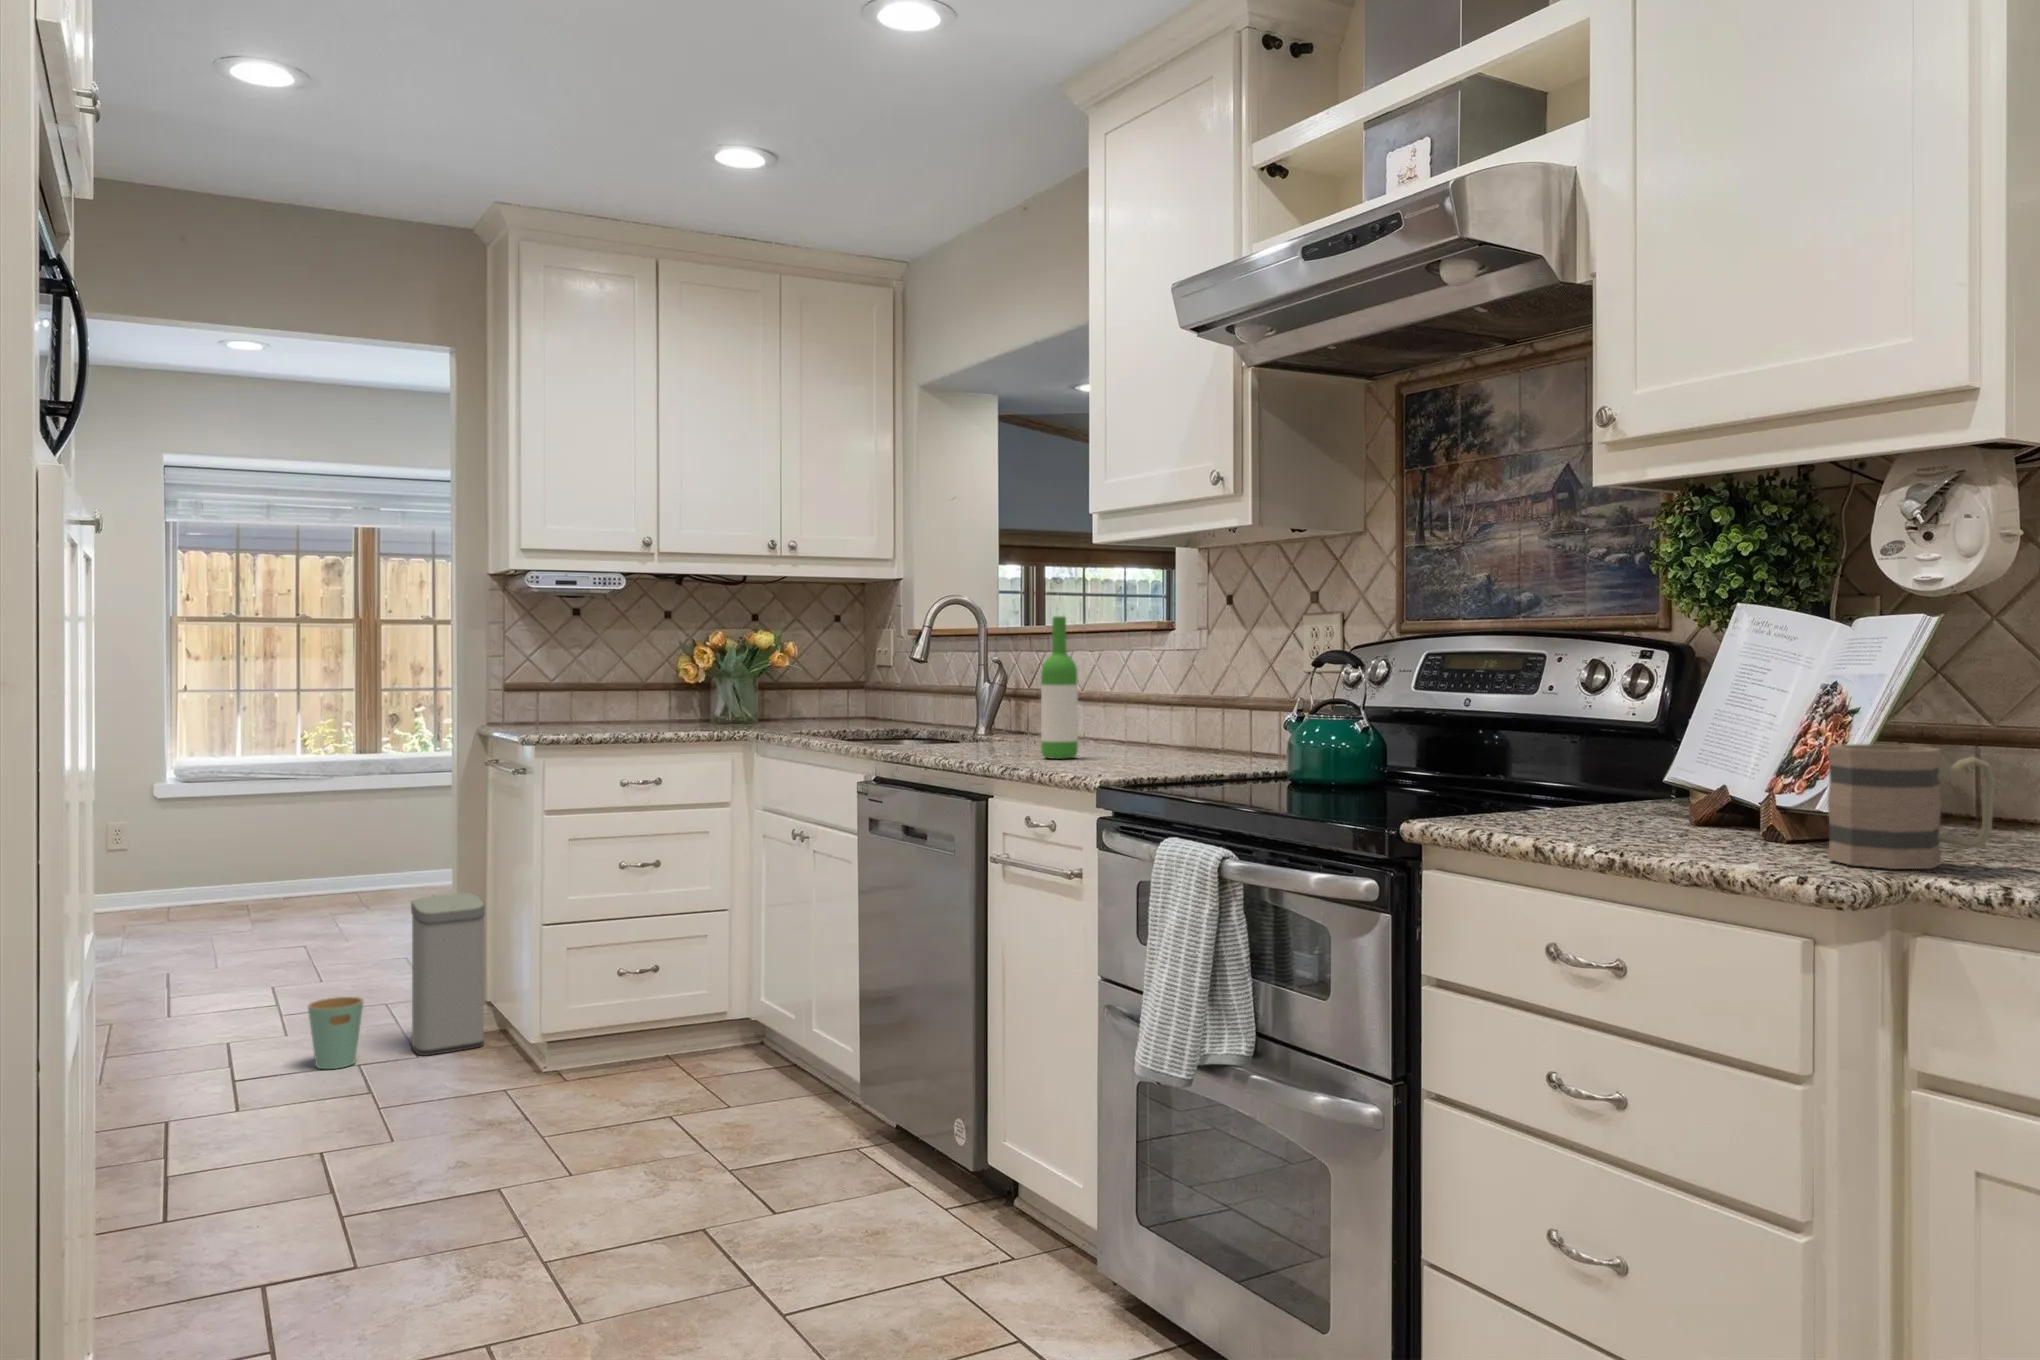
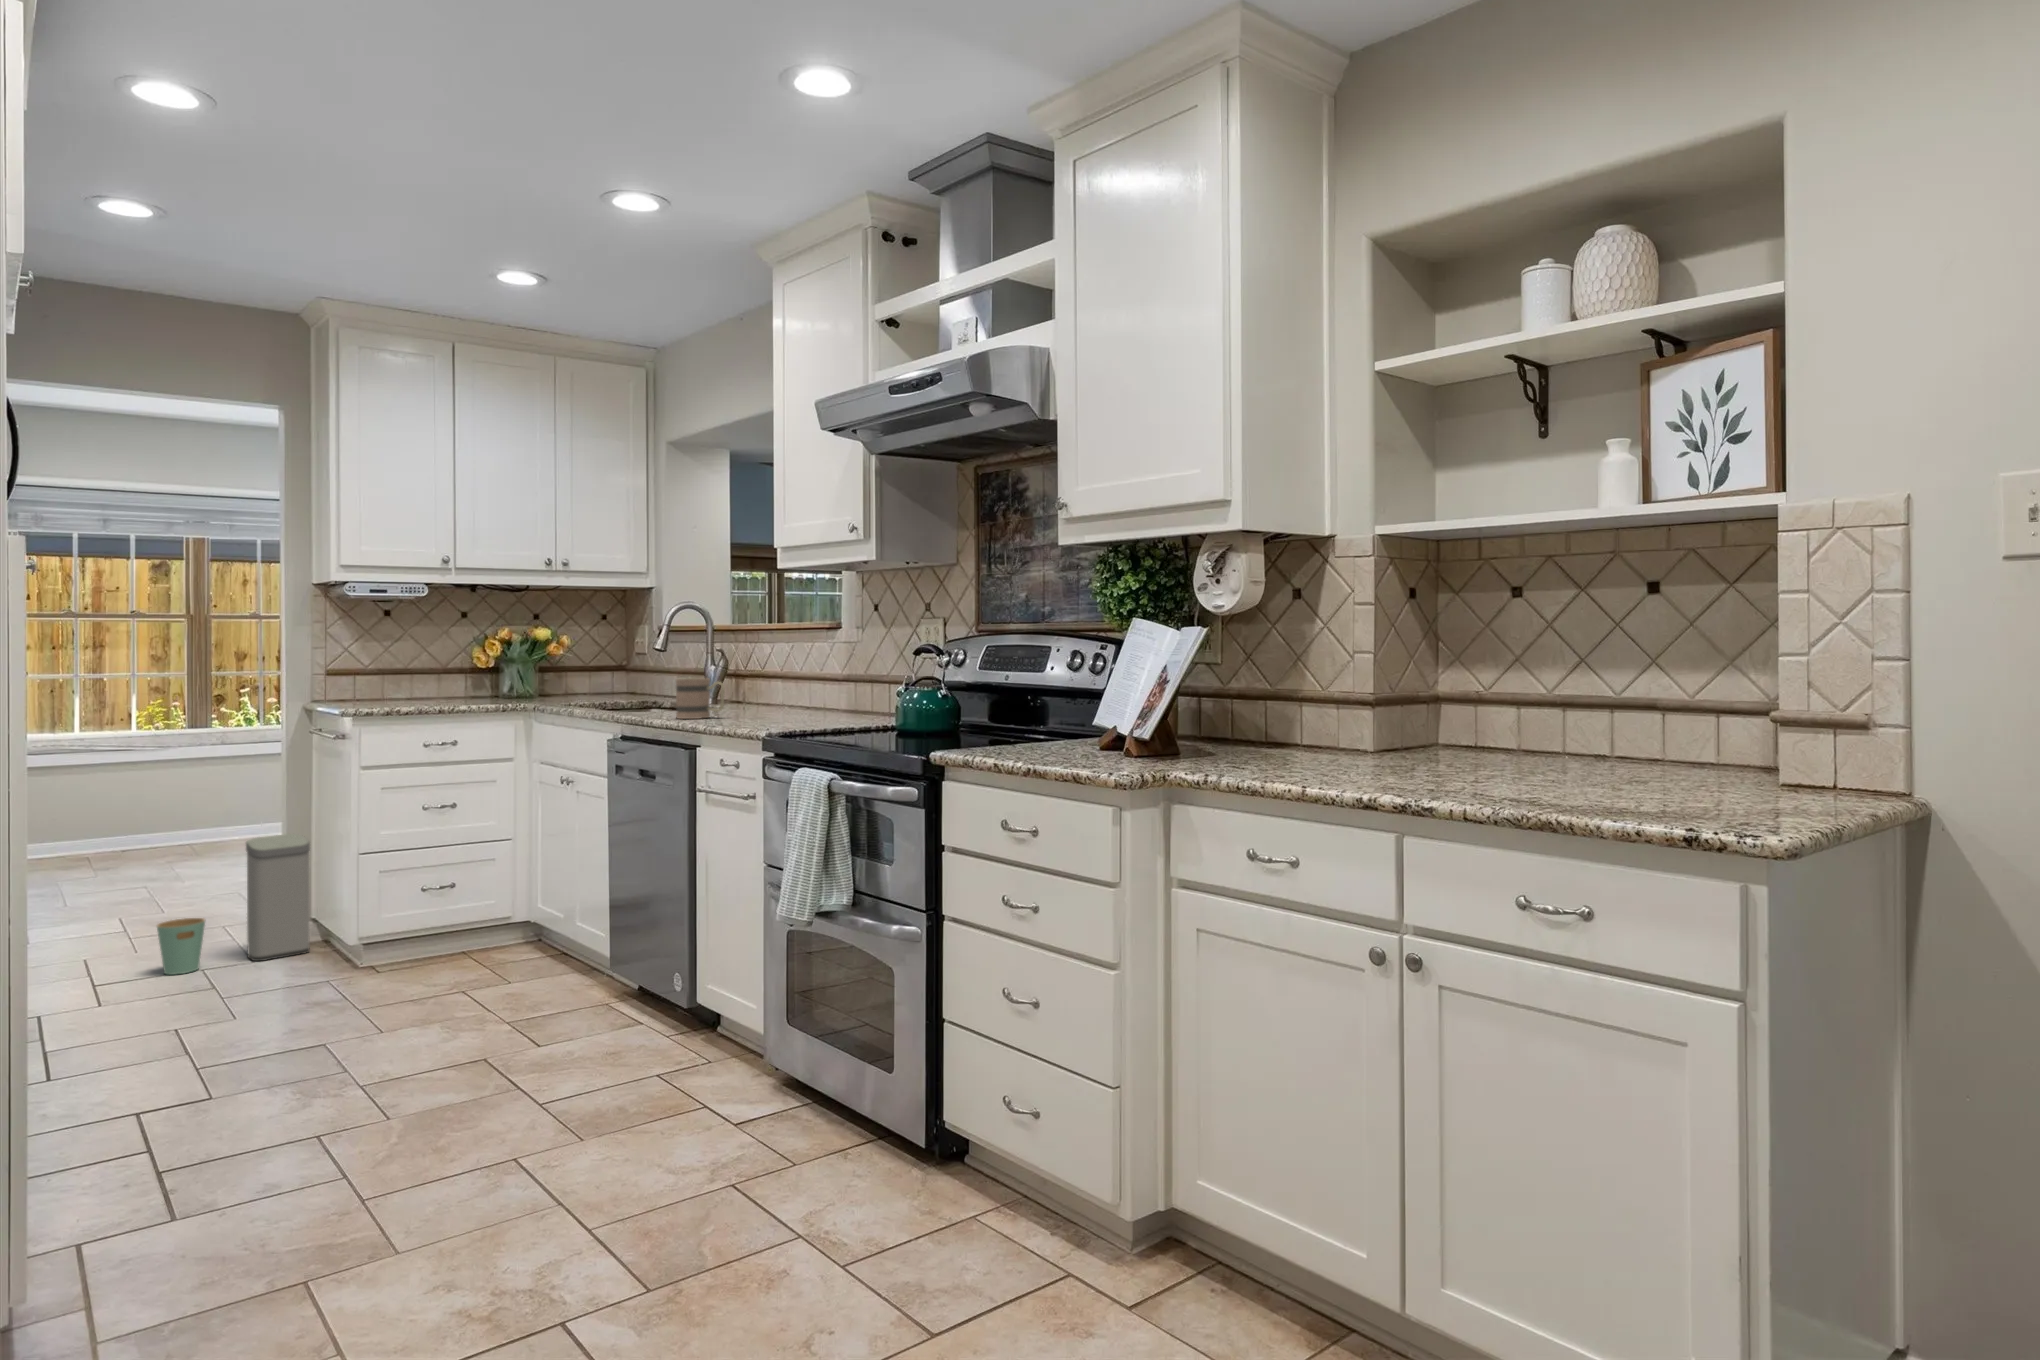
wine bottle: present [1041,616,1078,759] -> none [739,620,766,720]
mug: present [1827,744,1995,869] -> present [676,678,725,719]

